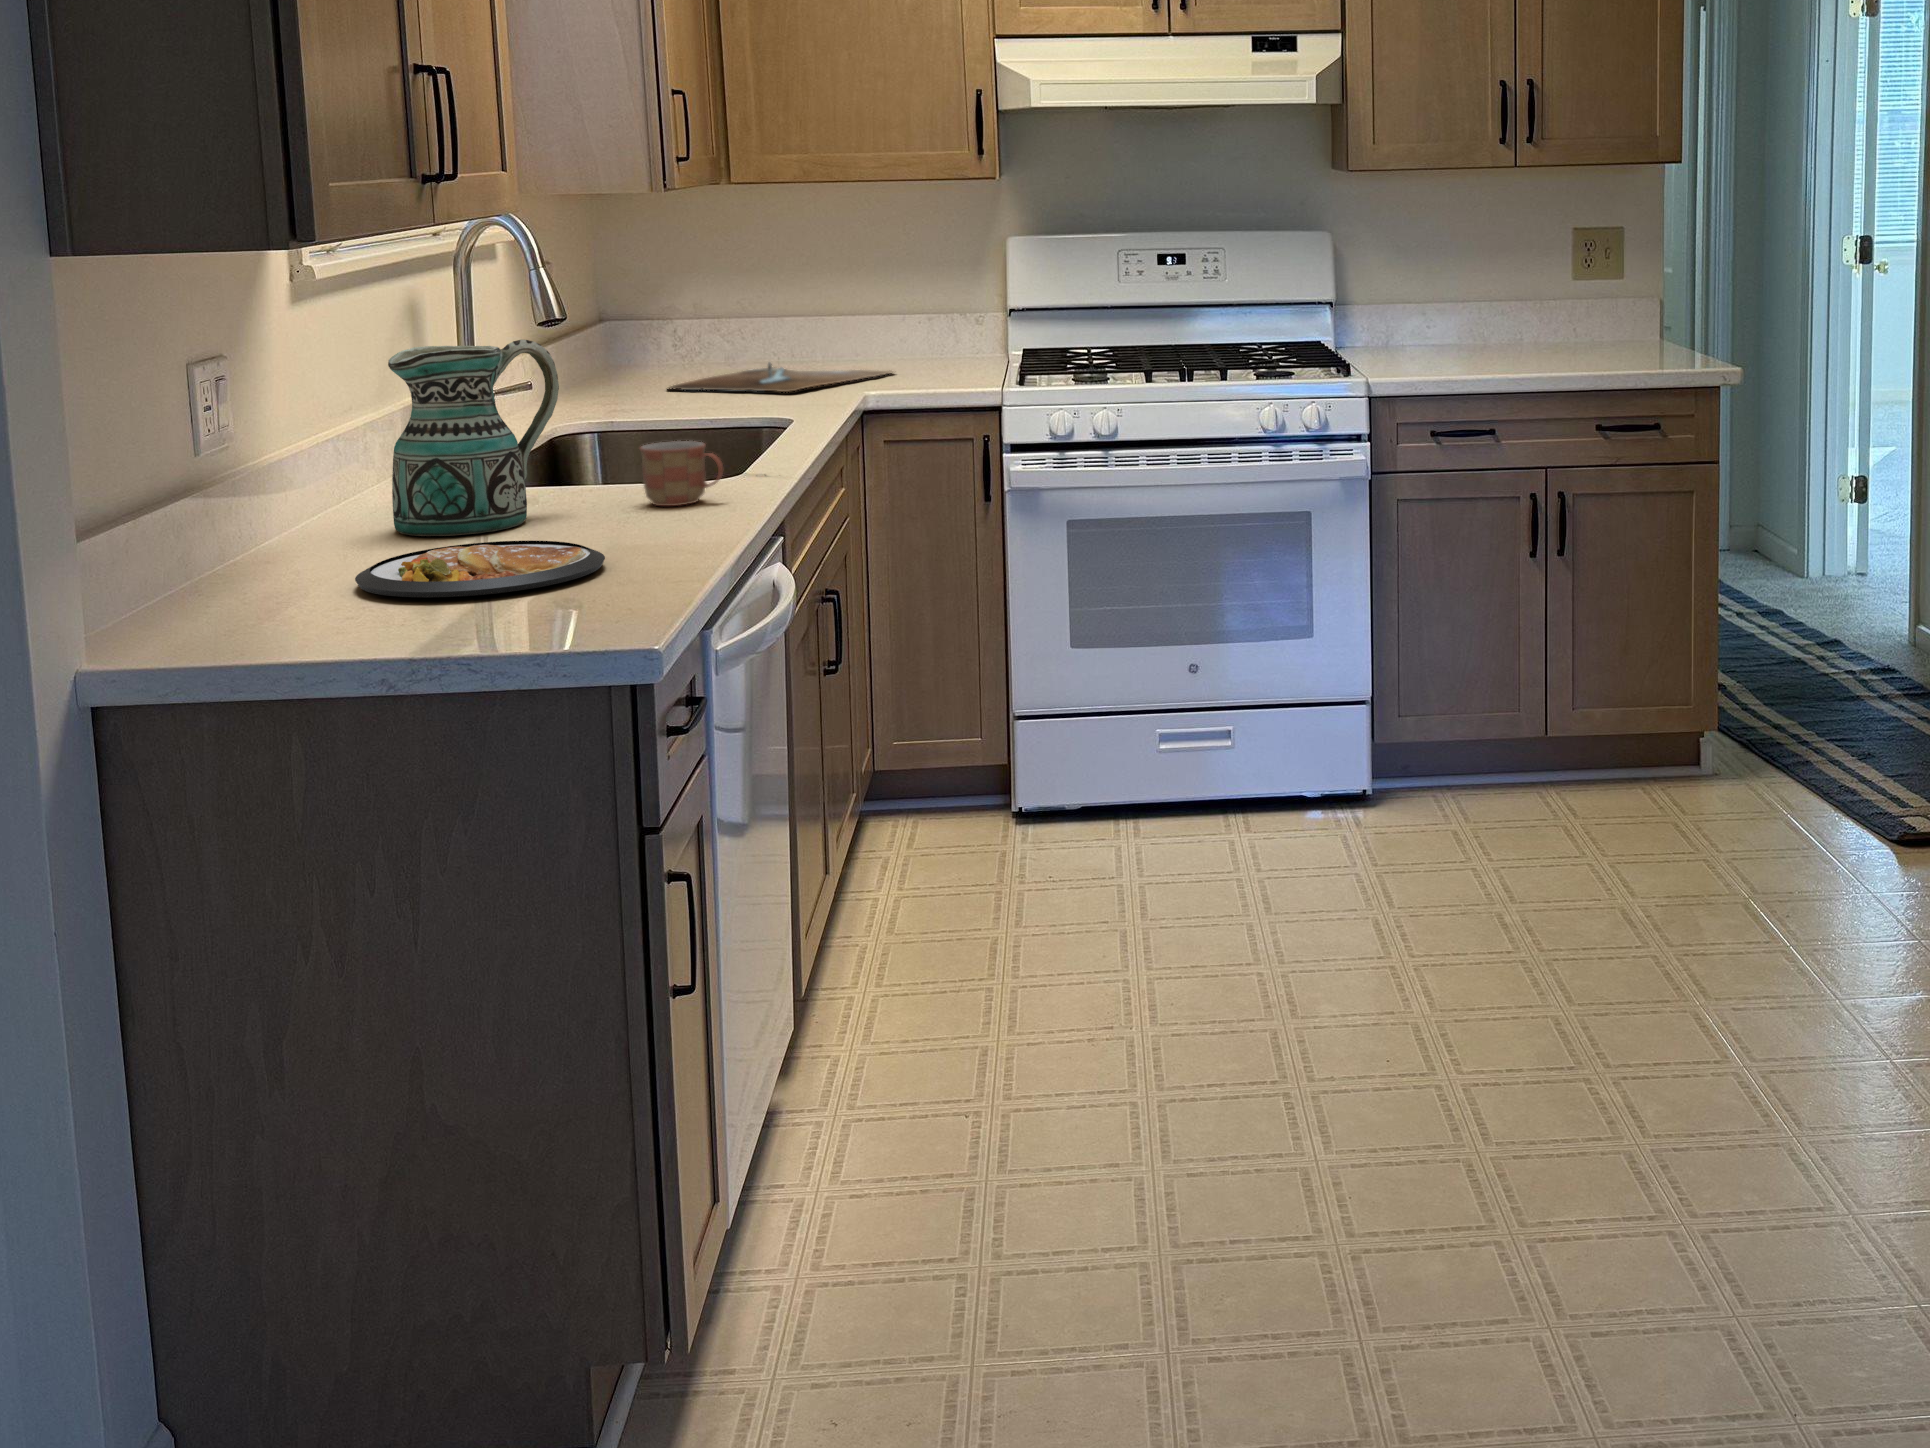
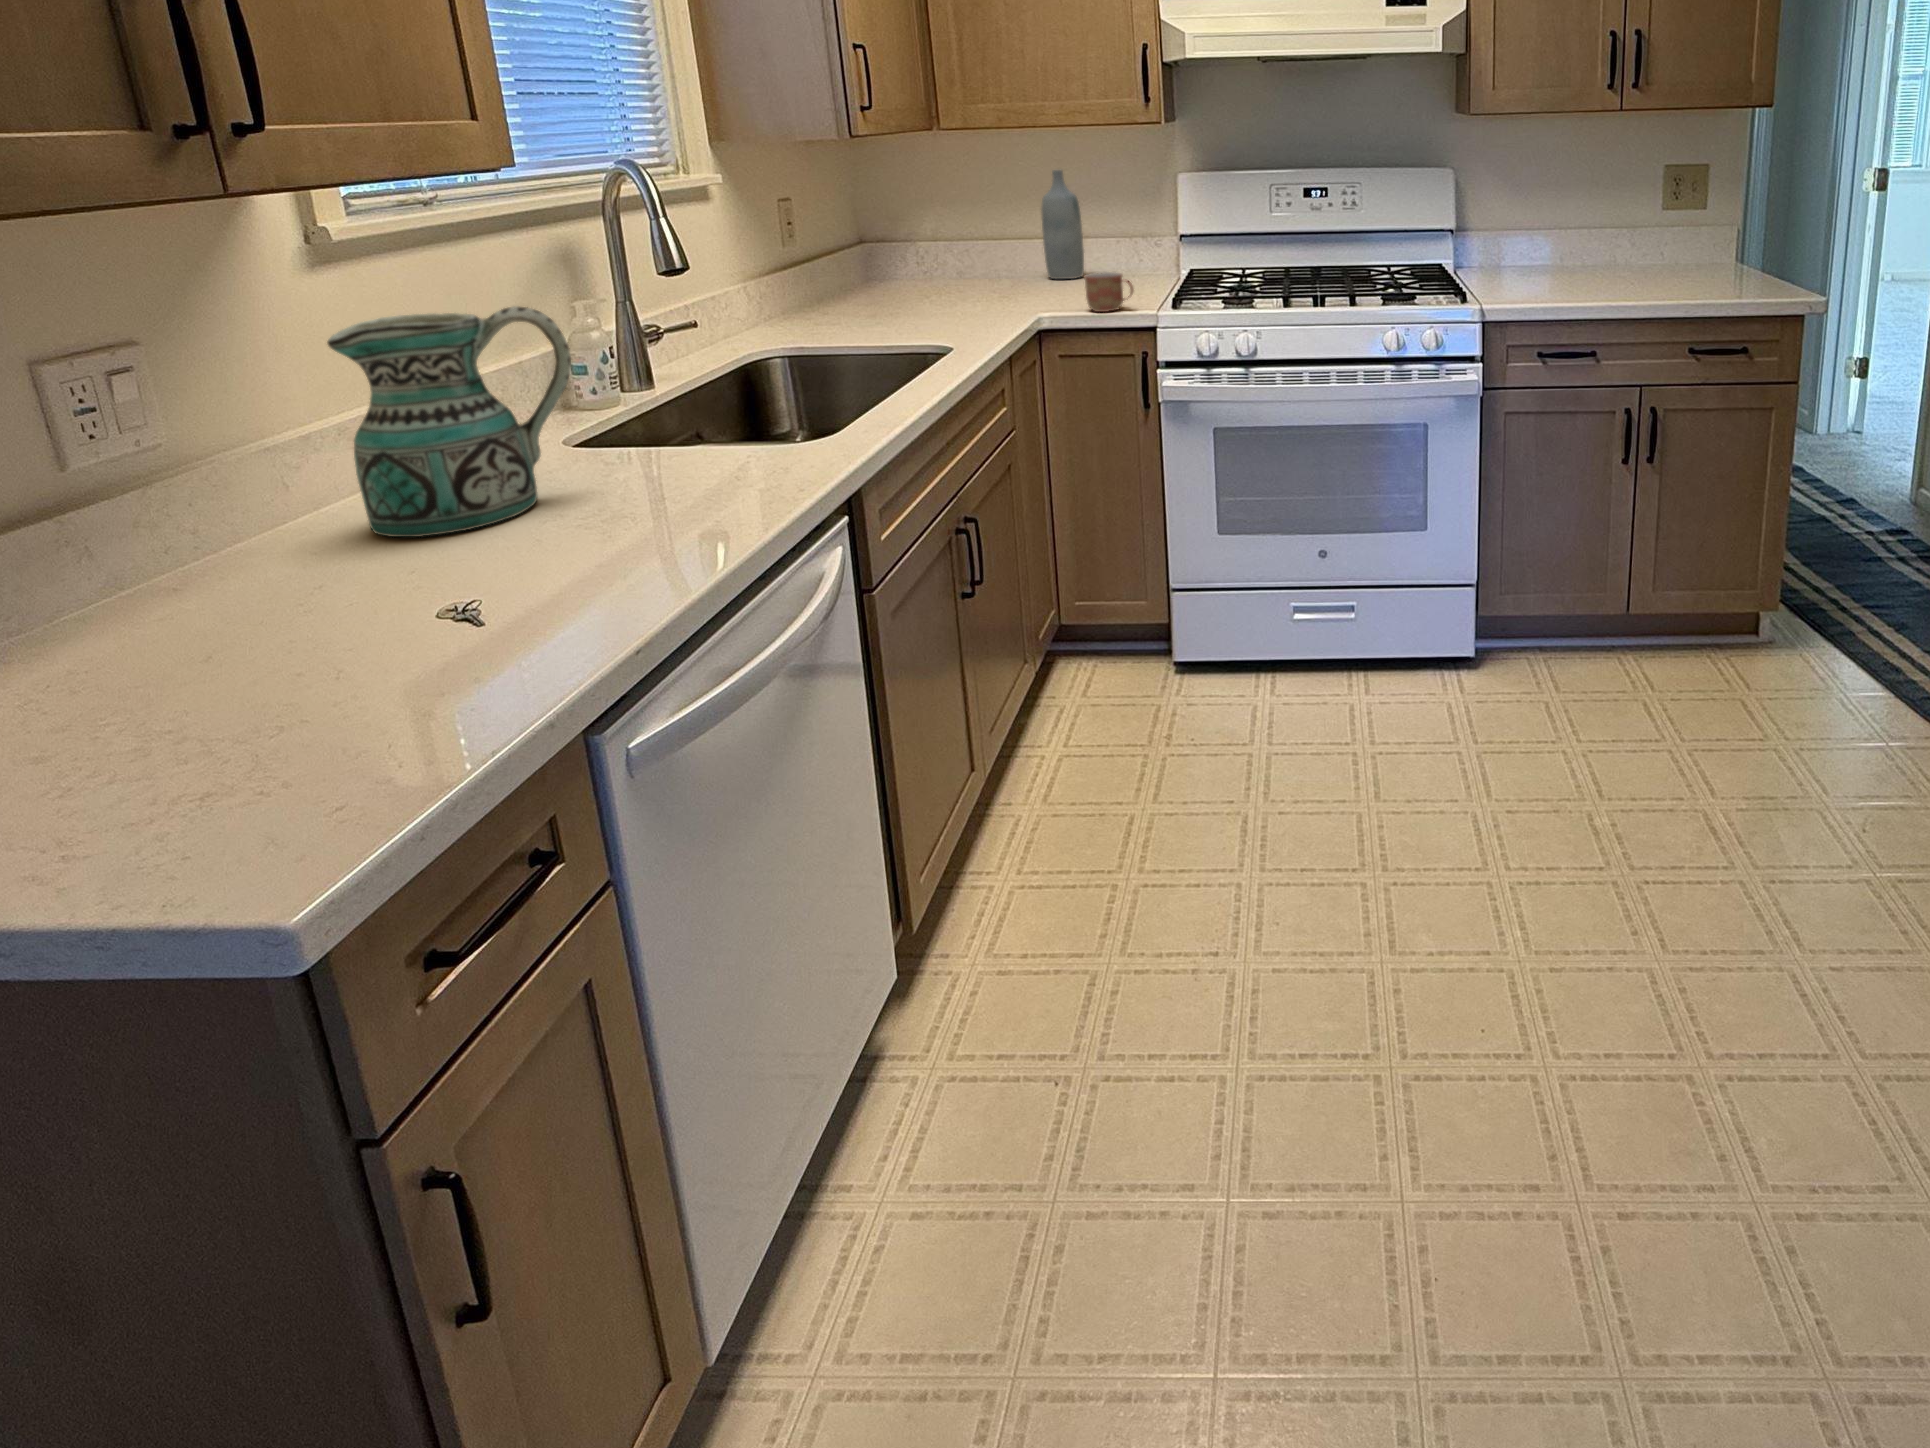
bottle: none [834,228,884,360] -> present [1041,170,1084,279]
cutting board: present [669,363,892,392] -> none [880,286,1081,315]
mug: present [640,441,723,506] -> present [1084,272,1133,312]
dish: present [355,541,605,598] -> none [81,574,485,717]

